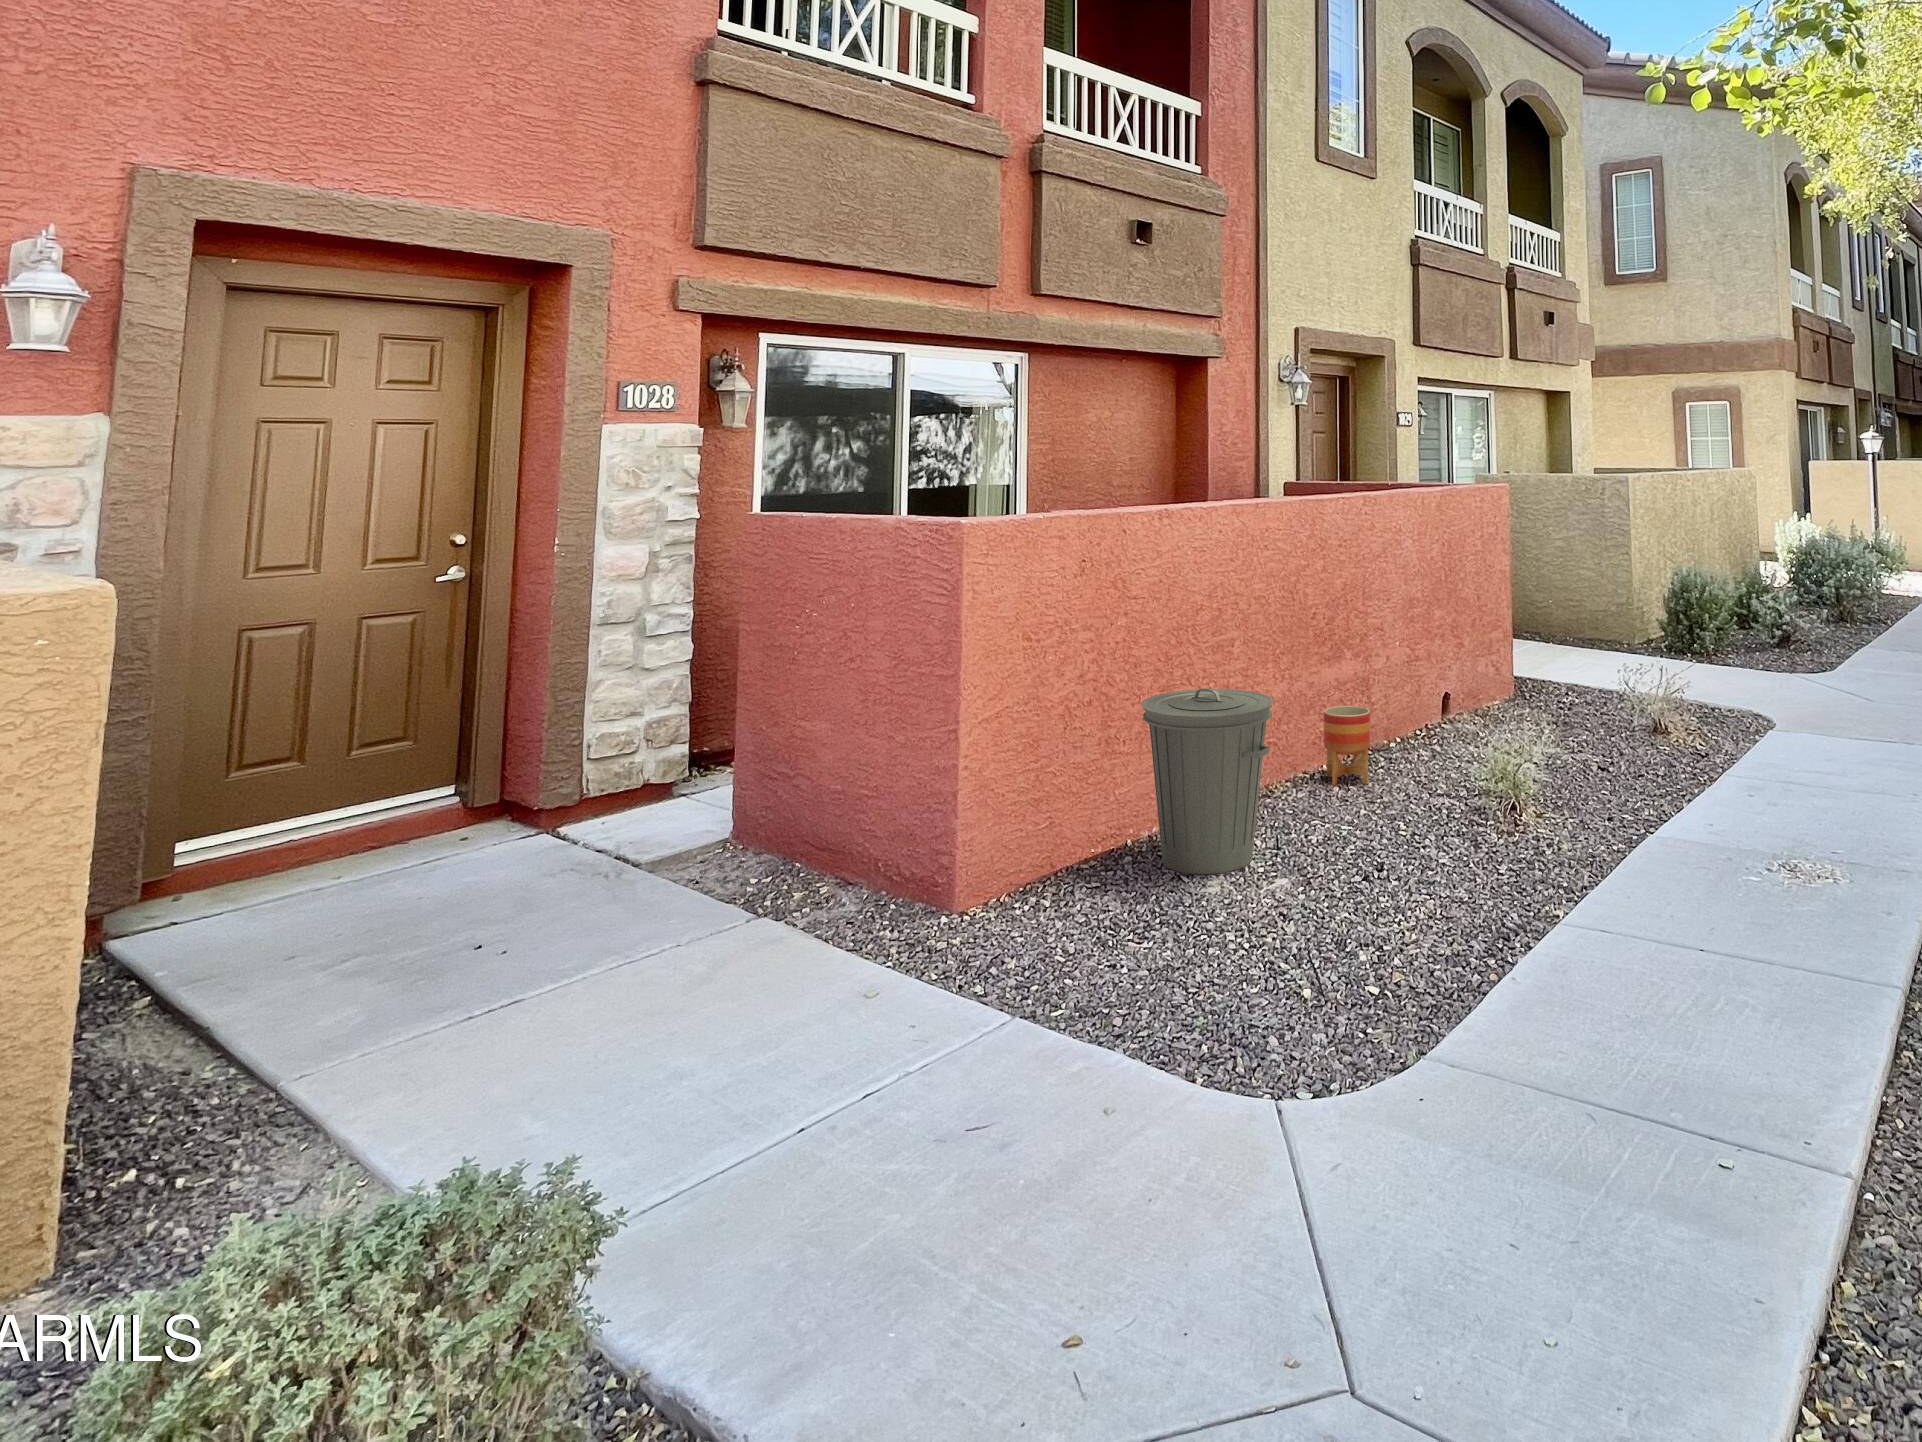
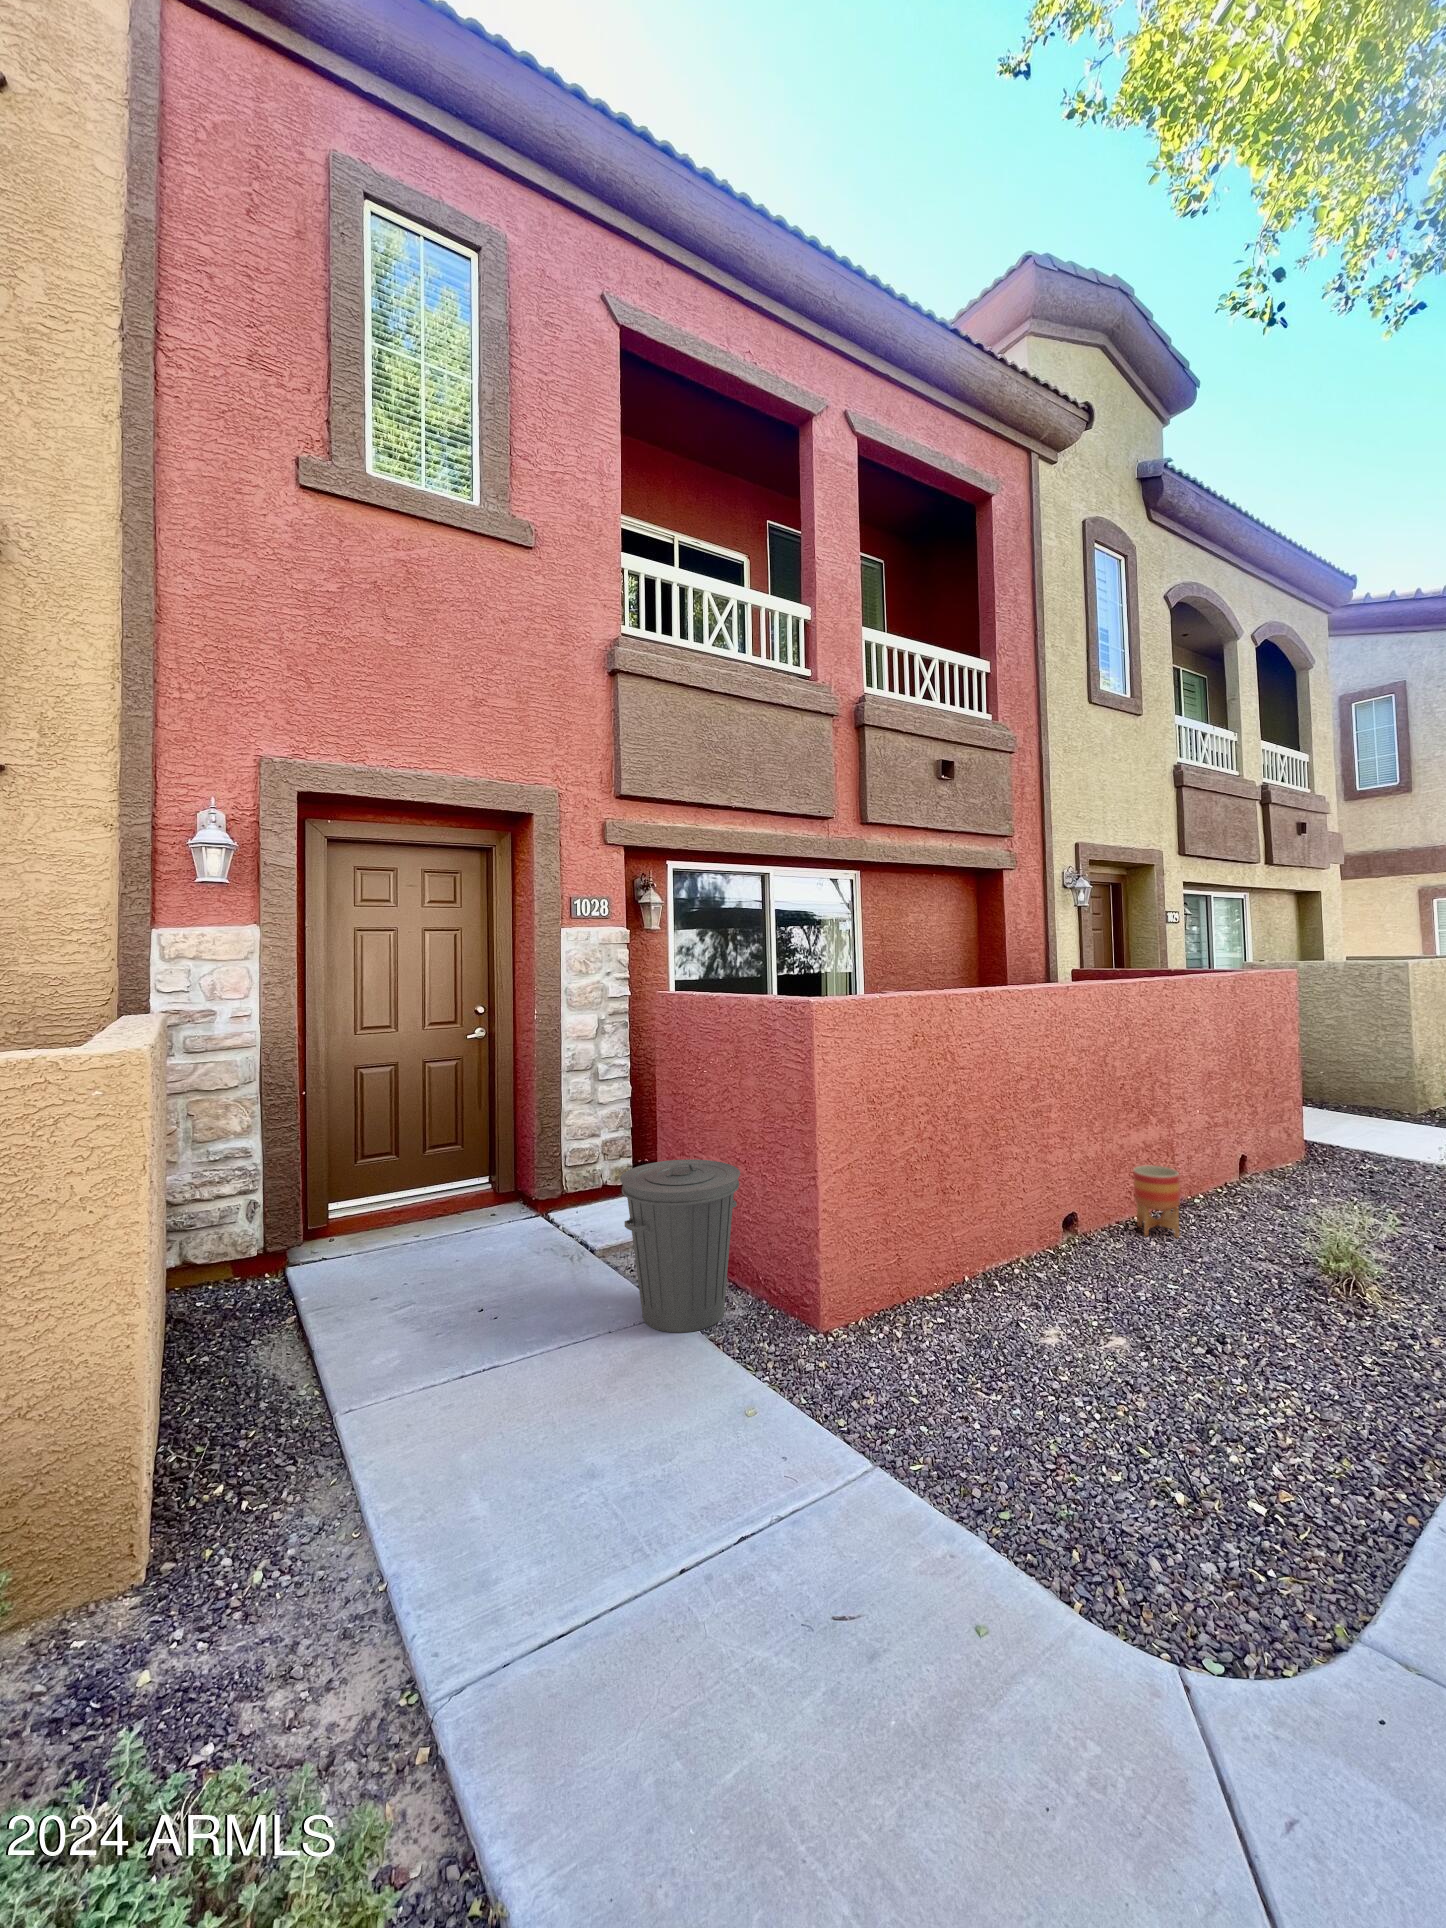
trash can: present [1142,688,1273,874] -> present [620,1159,740,1333]

